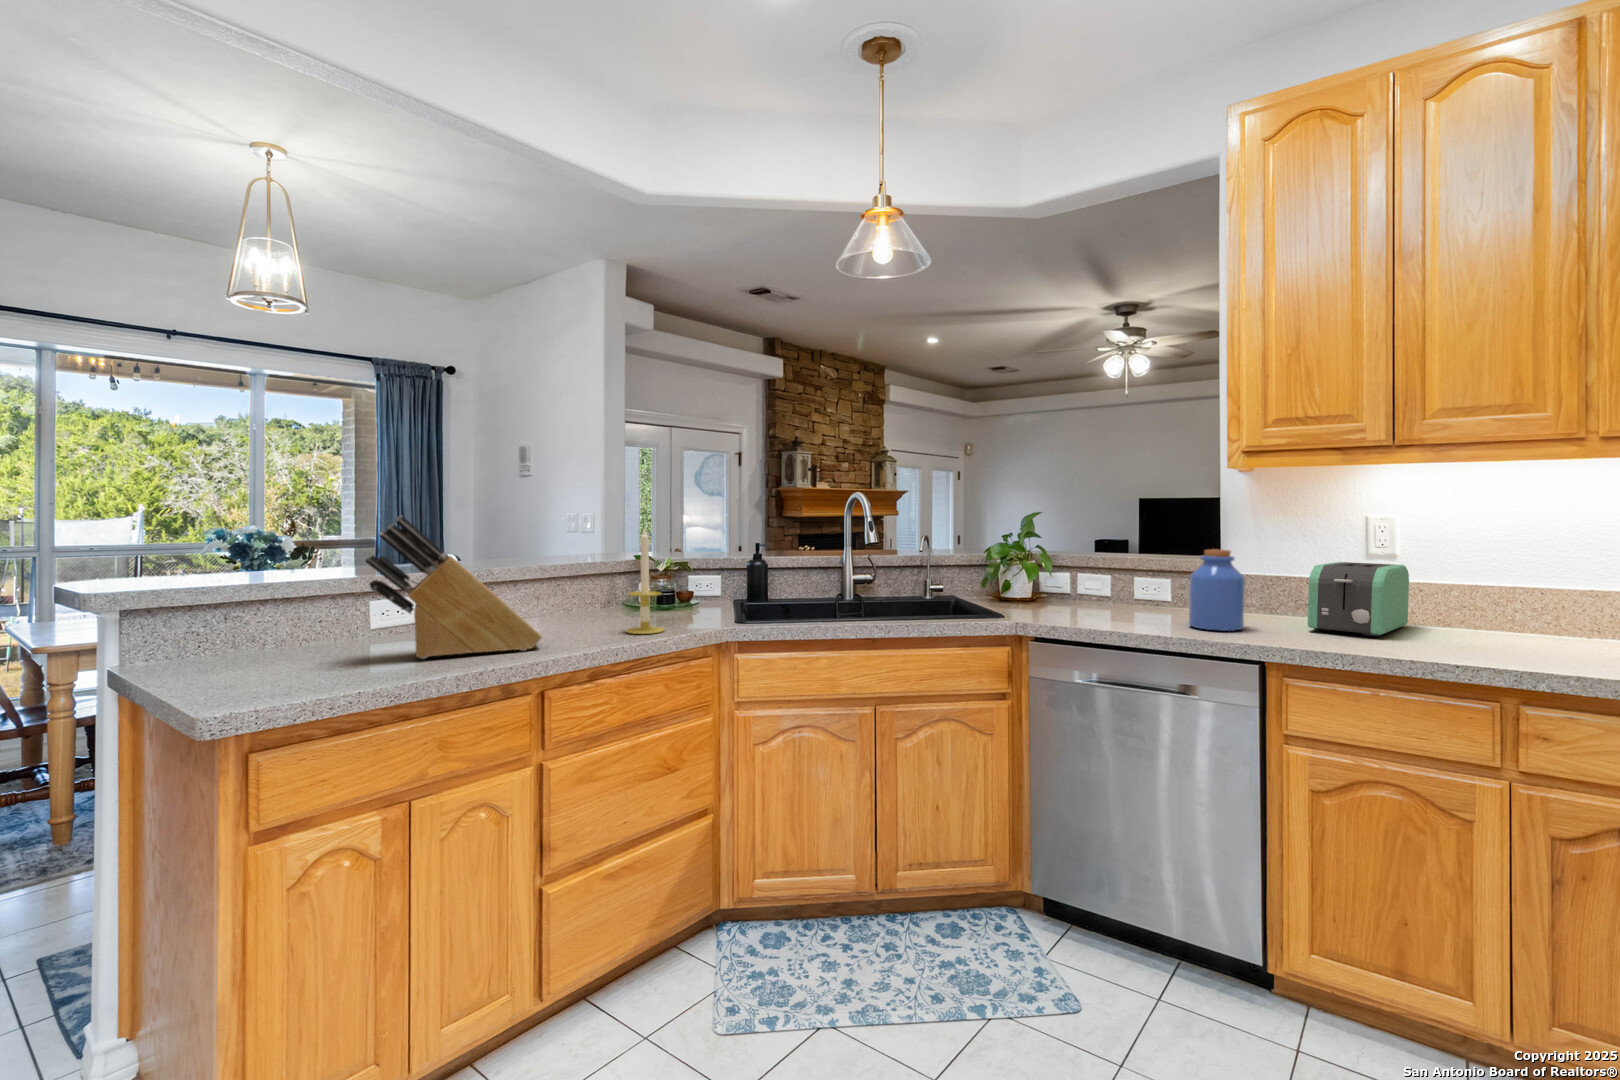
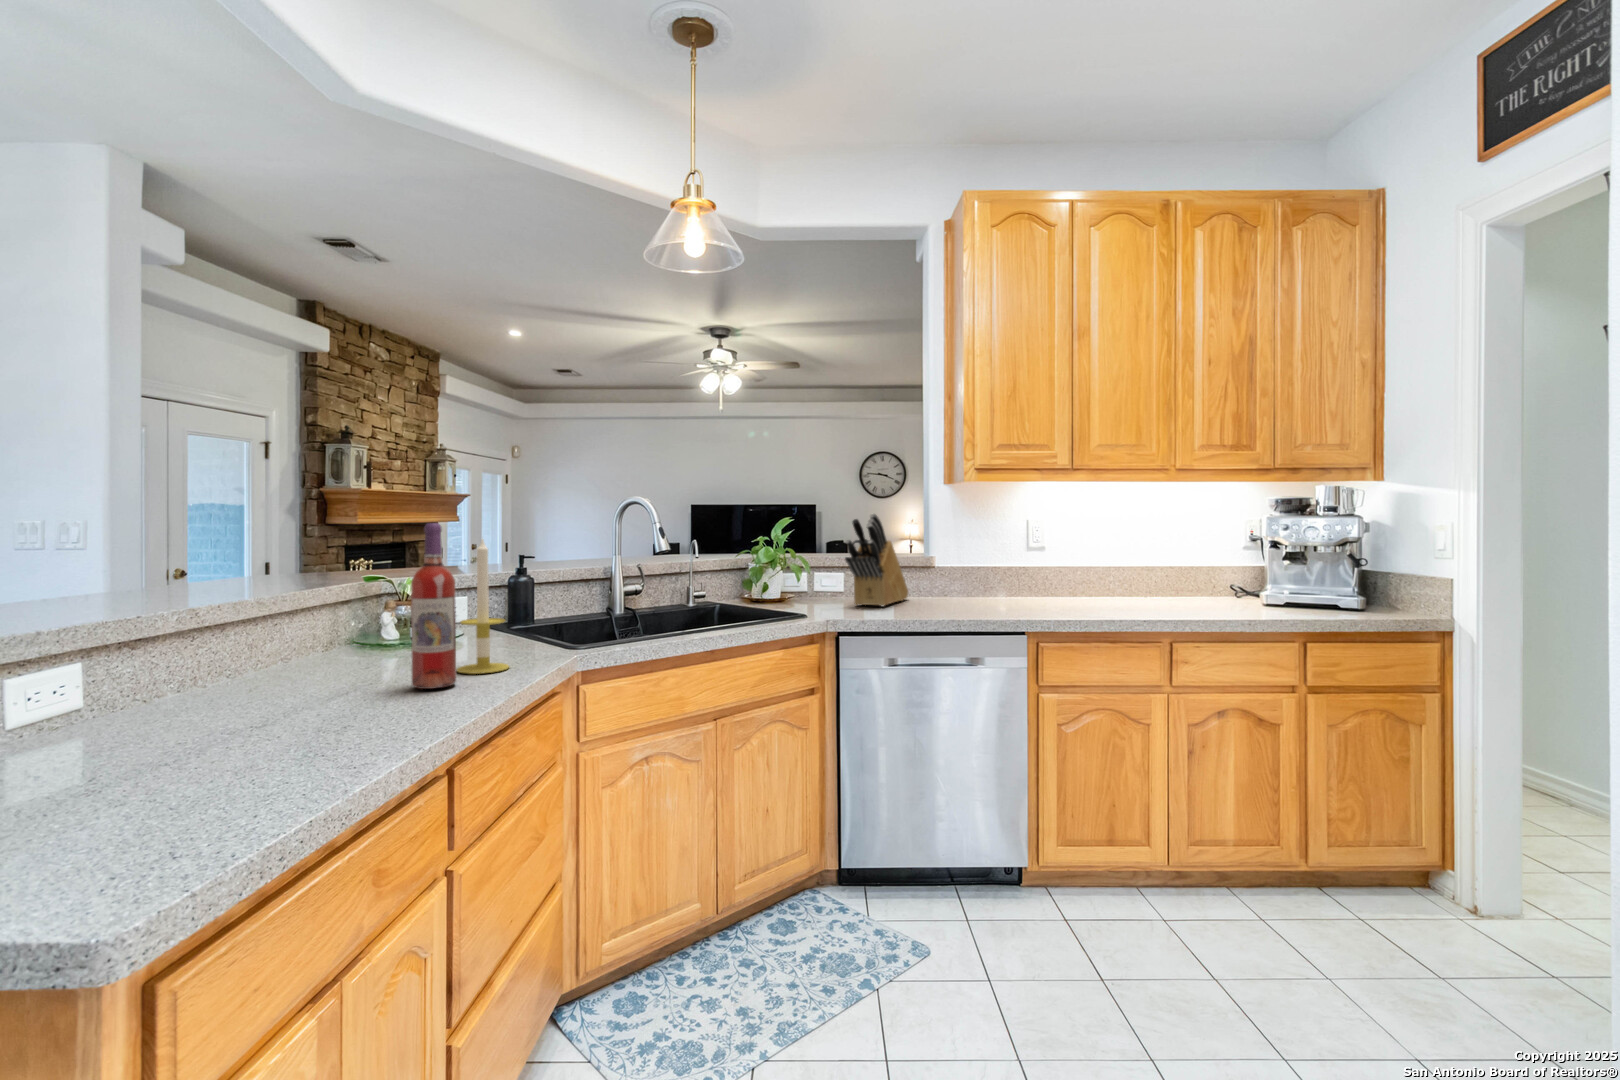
knife block: present [365,516,542,659] -> present [845,514,908,606]
wine bottle: none [573,516,604,640] -> present [411,523,456,689]
jar: present [1189,549,1245,631] -> none [946,549,986,614]
toaster: present [1308,562,1409,636] -> none [1014,556,1070,609]

